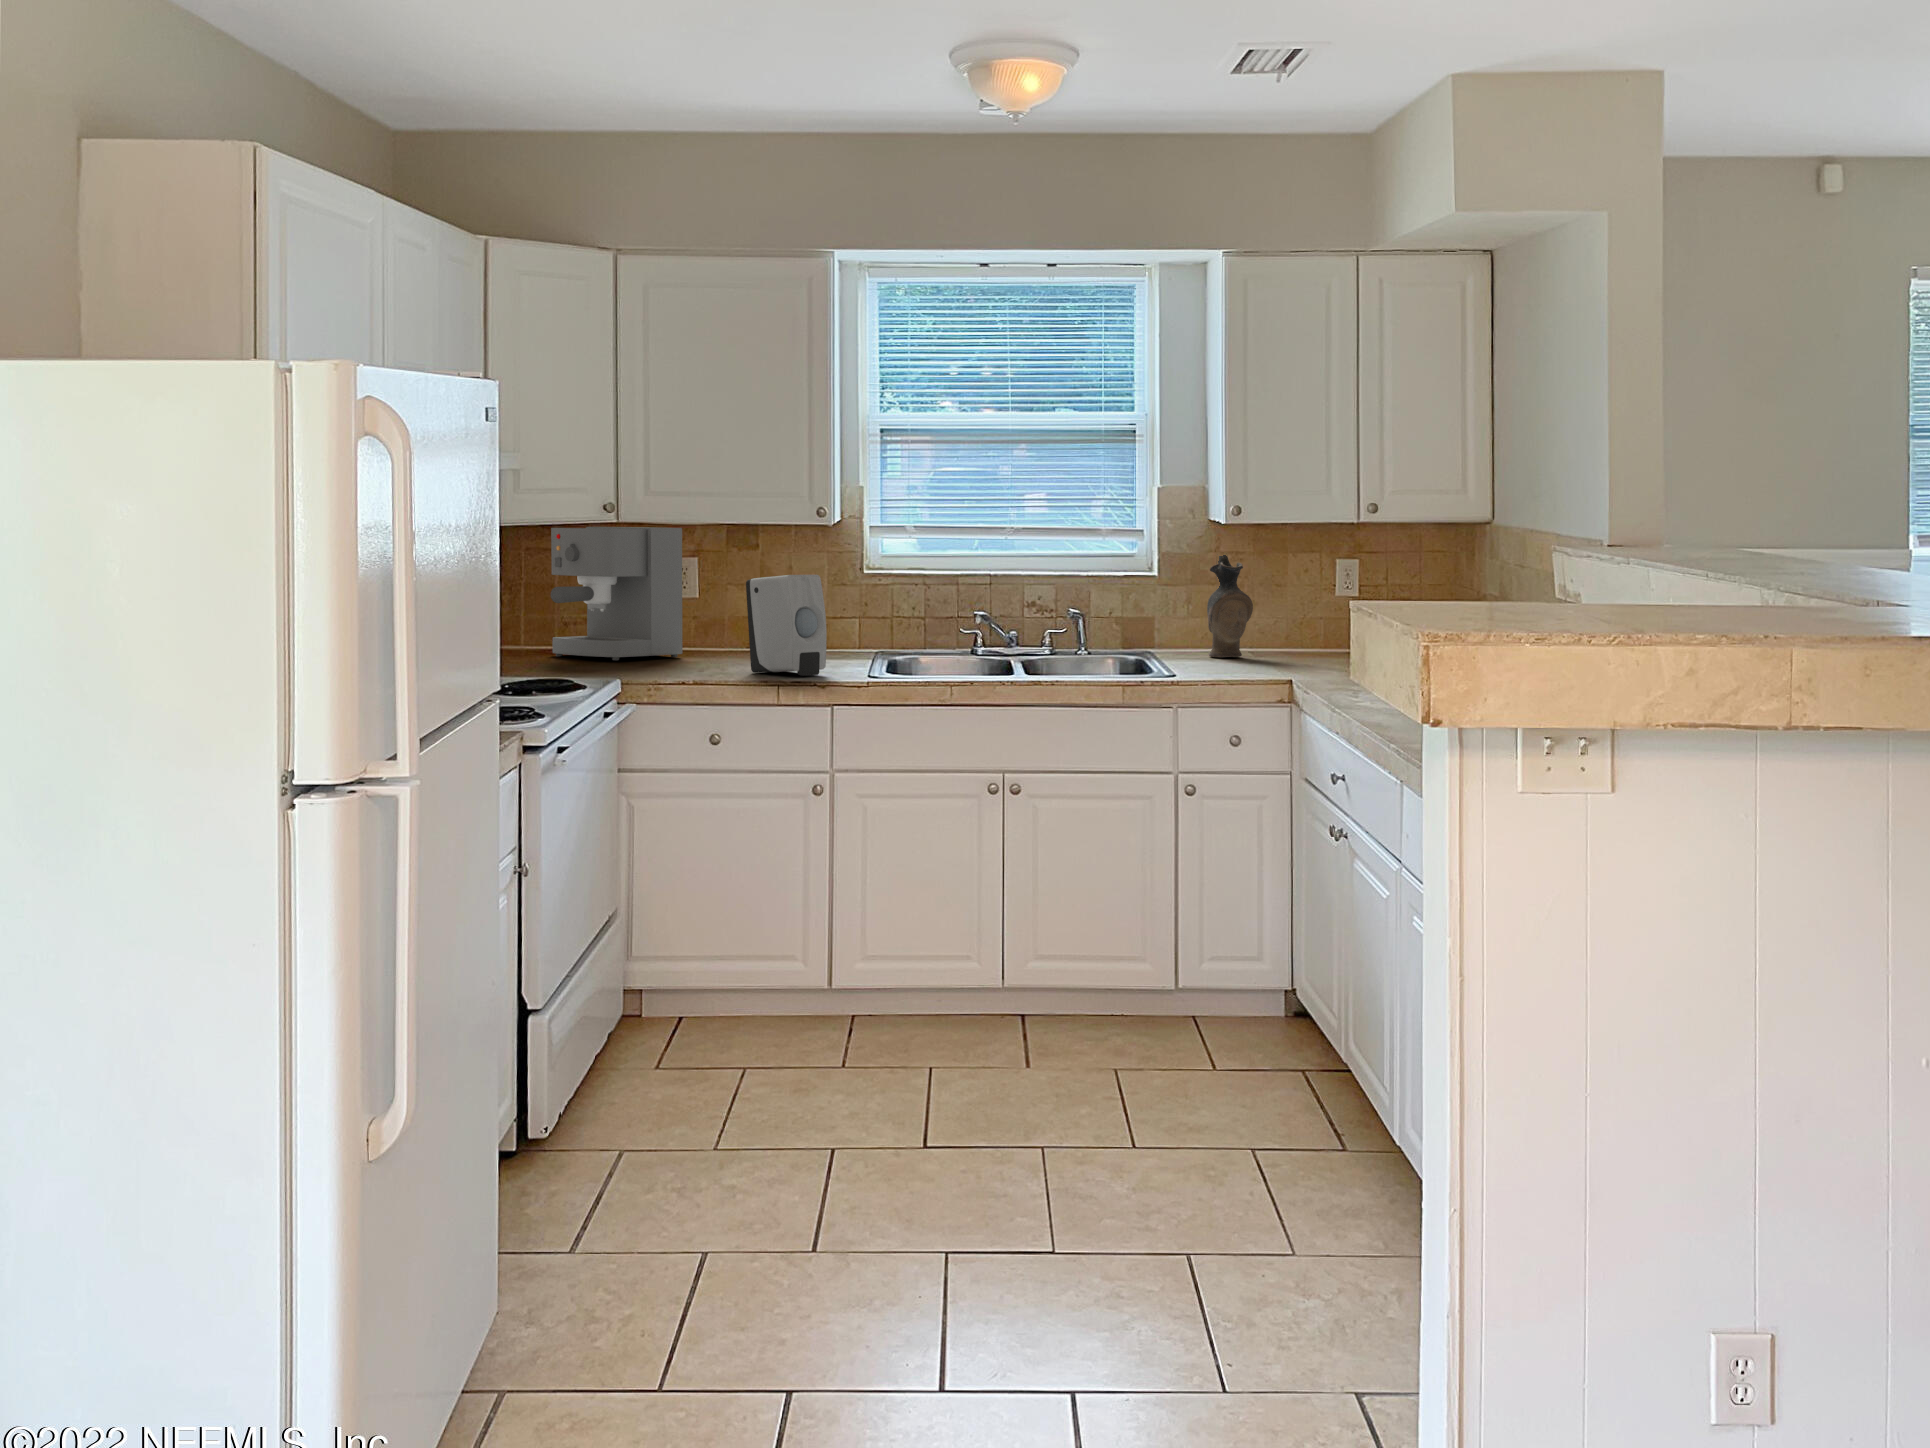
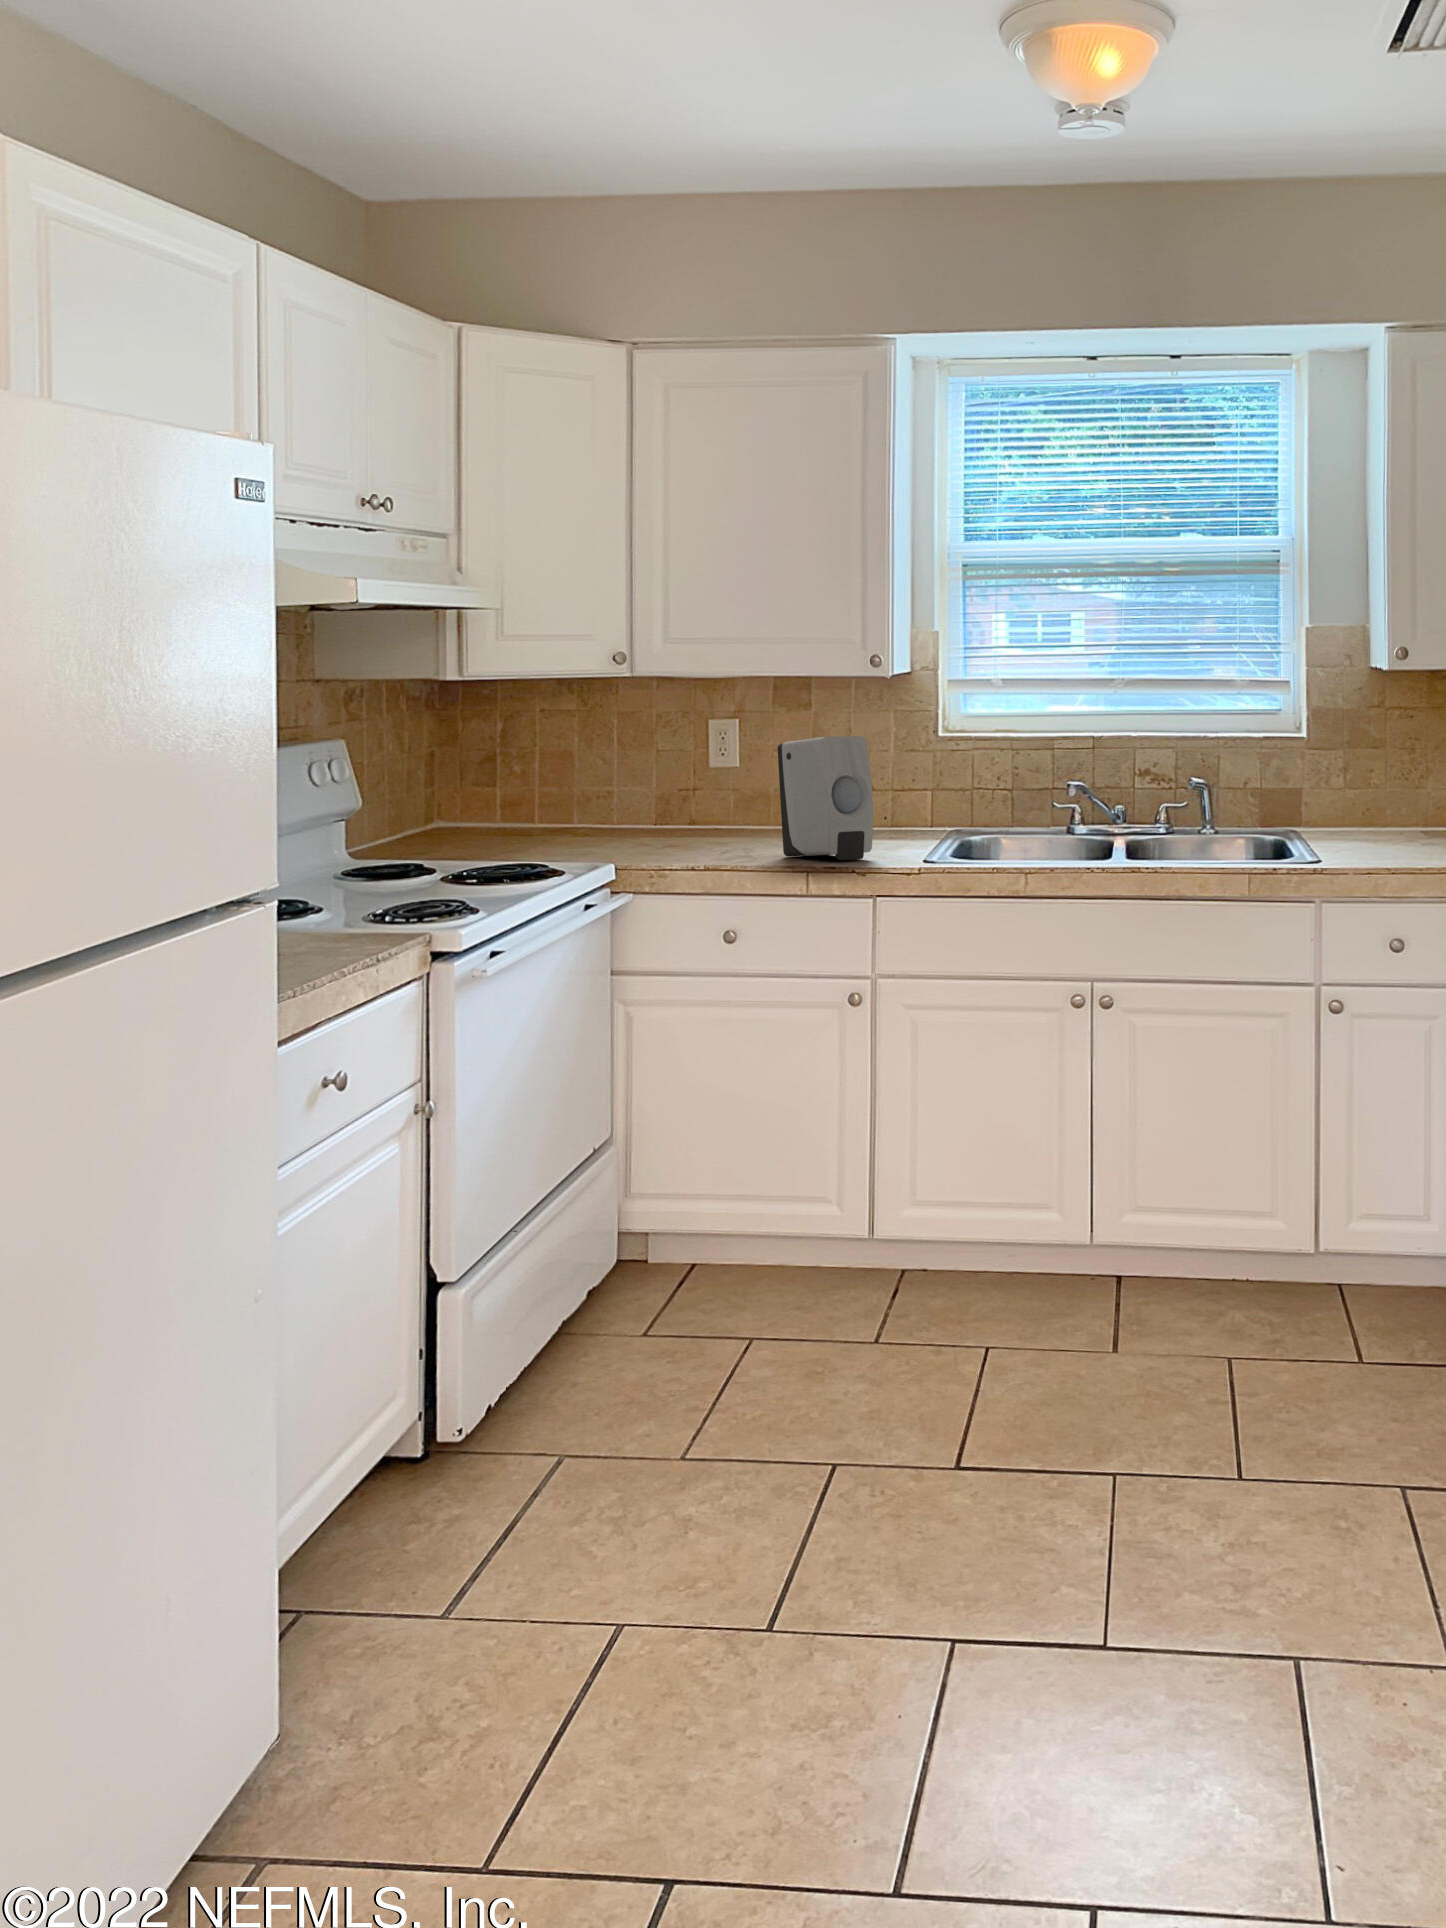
coffee maker: present [551,527,682,660] -> none [558,685,719,842]
ceramic pitcher: present [1207,555,1253,657] -> none [1367,703,1425,836]

